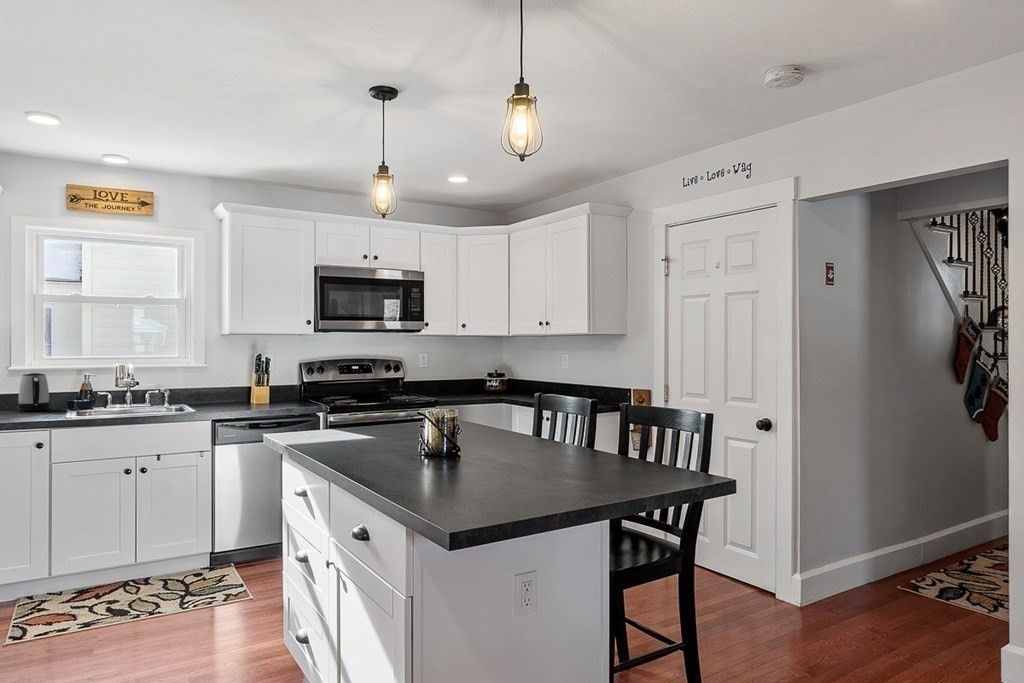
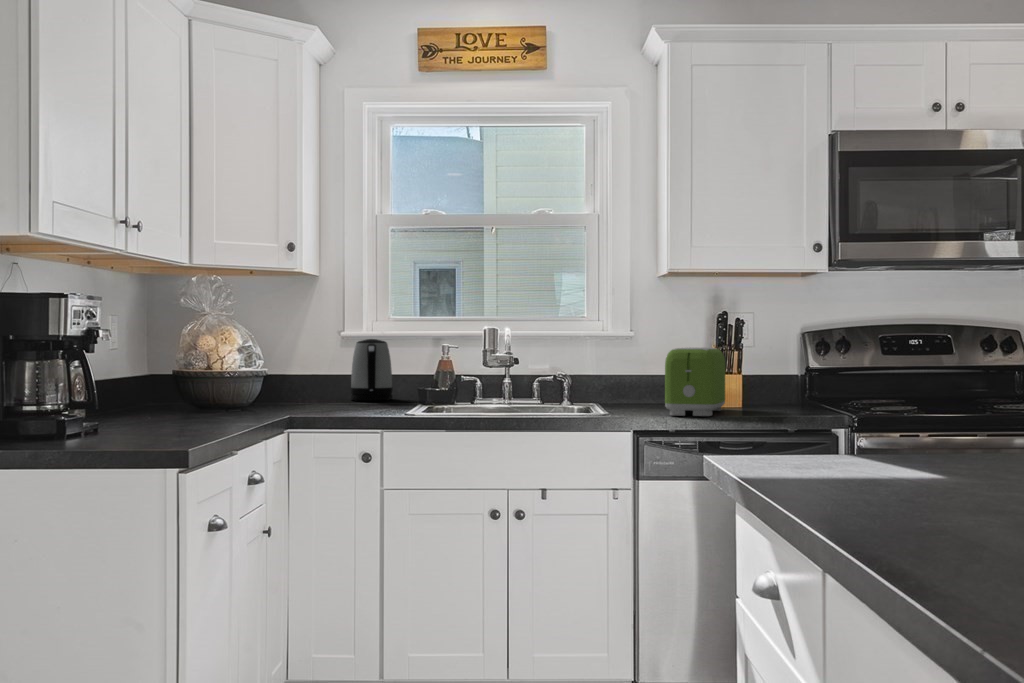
toaster: none [229,375,261,410] -> present [665,348,725,416]

